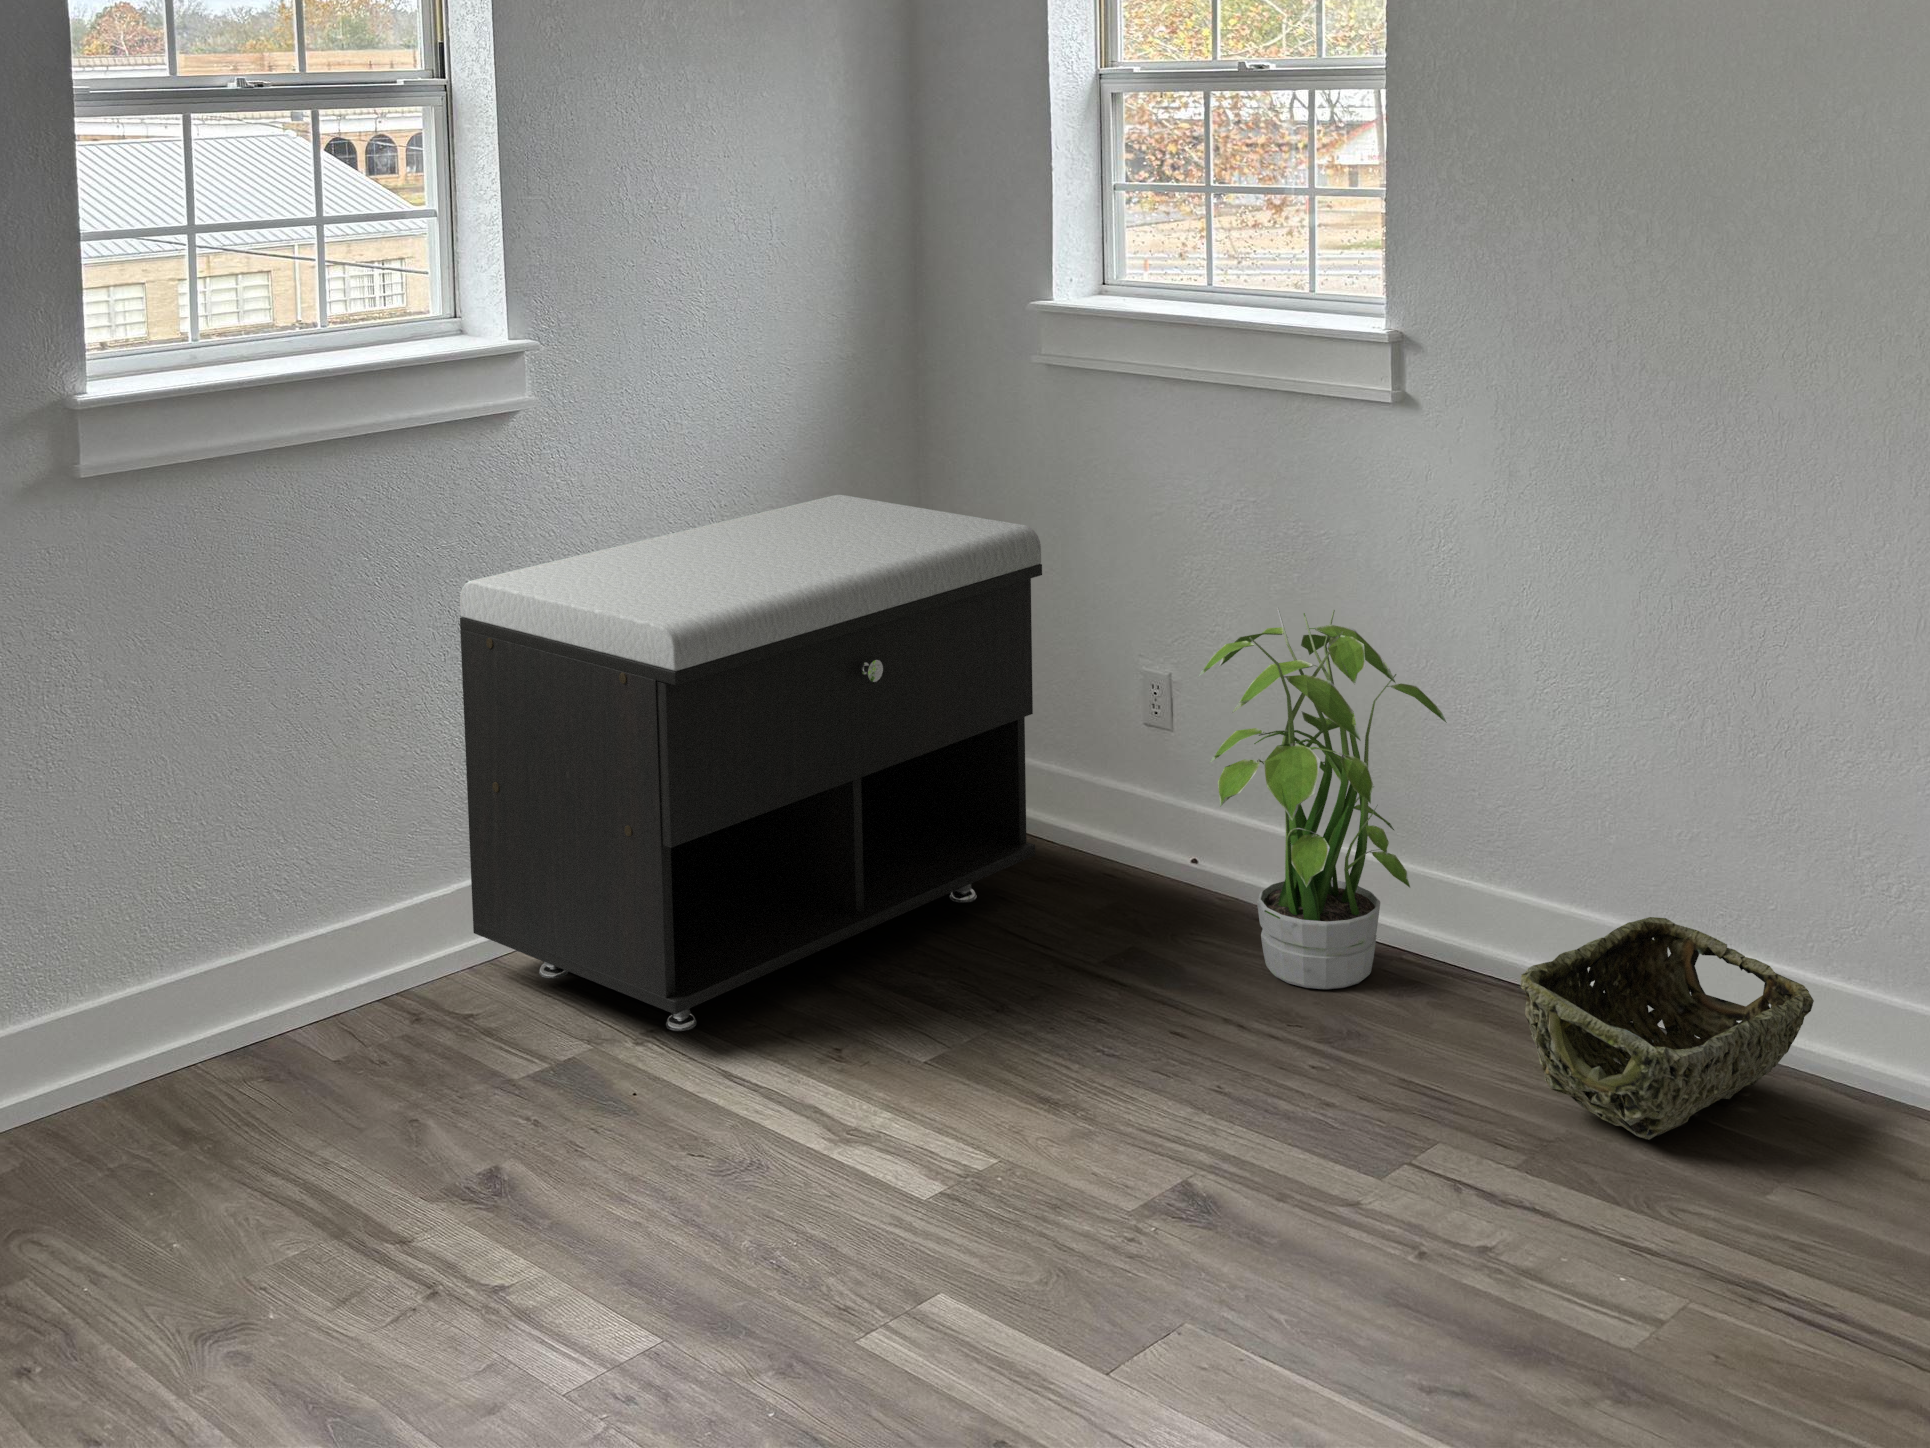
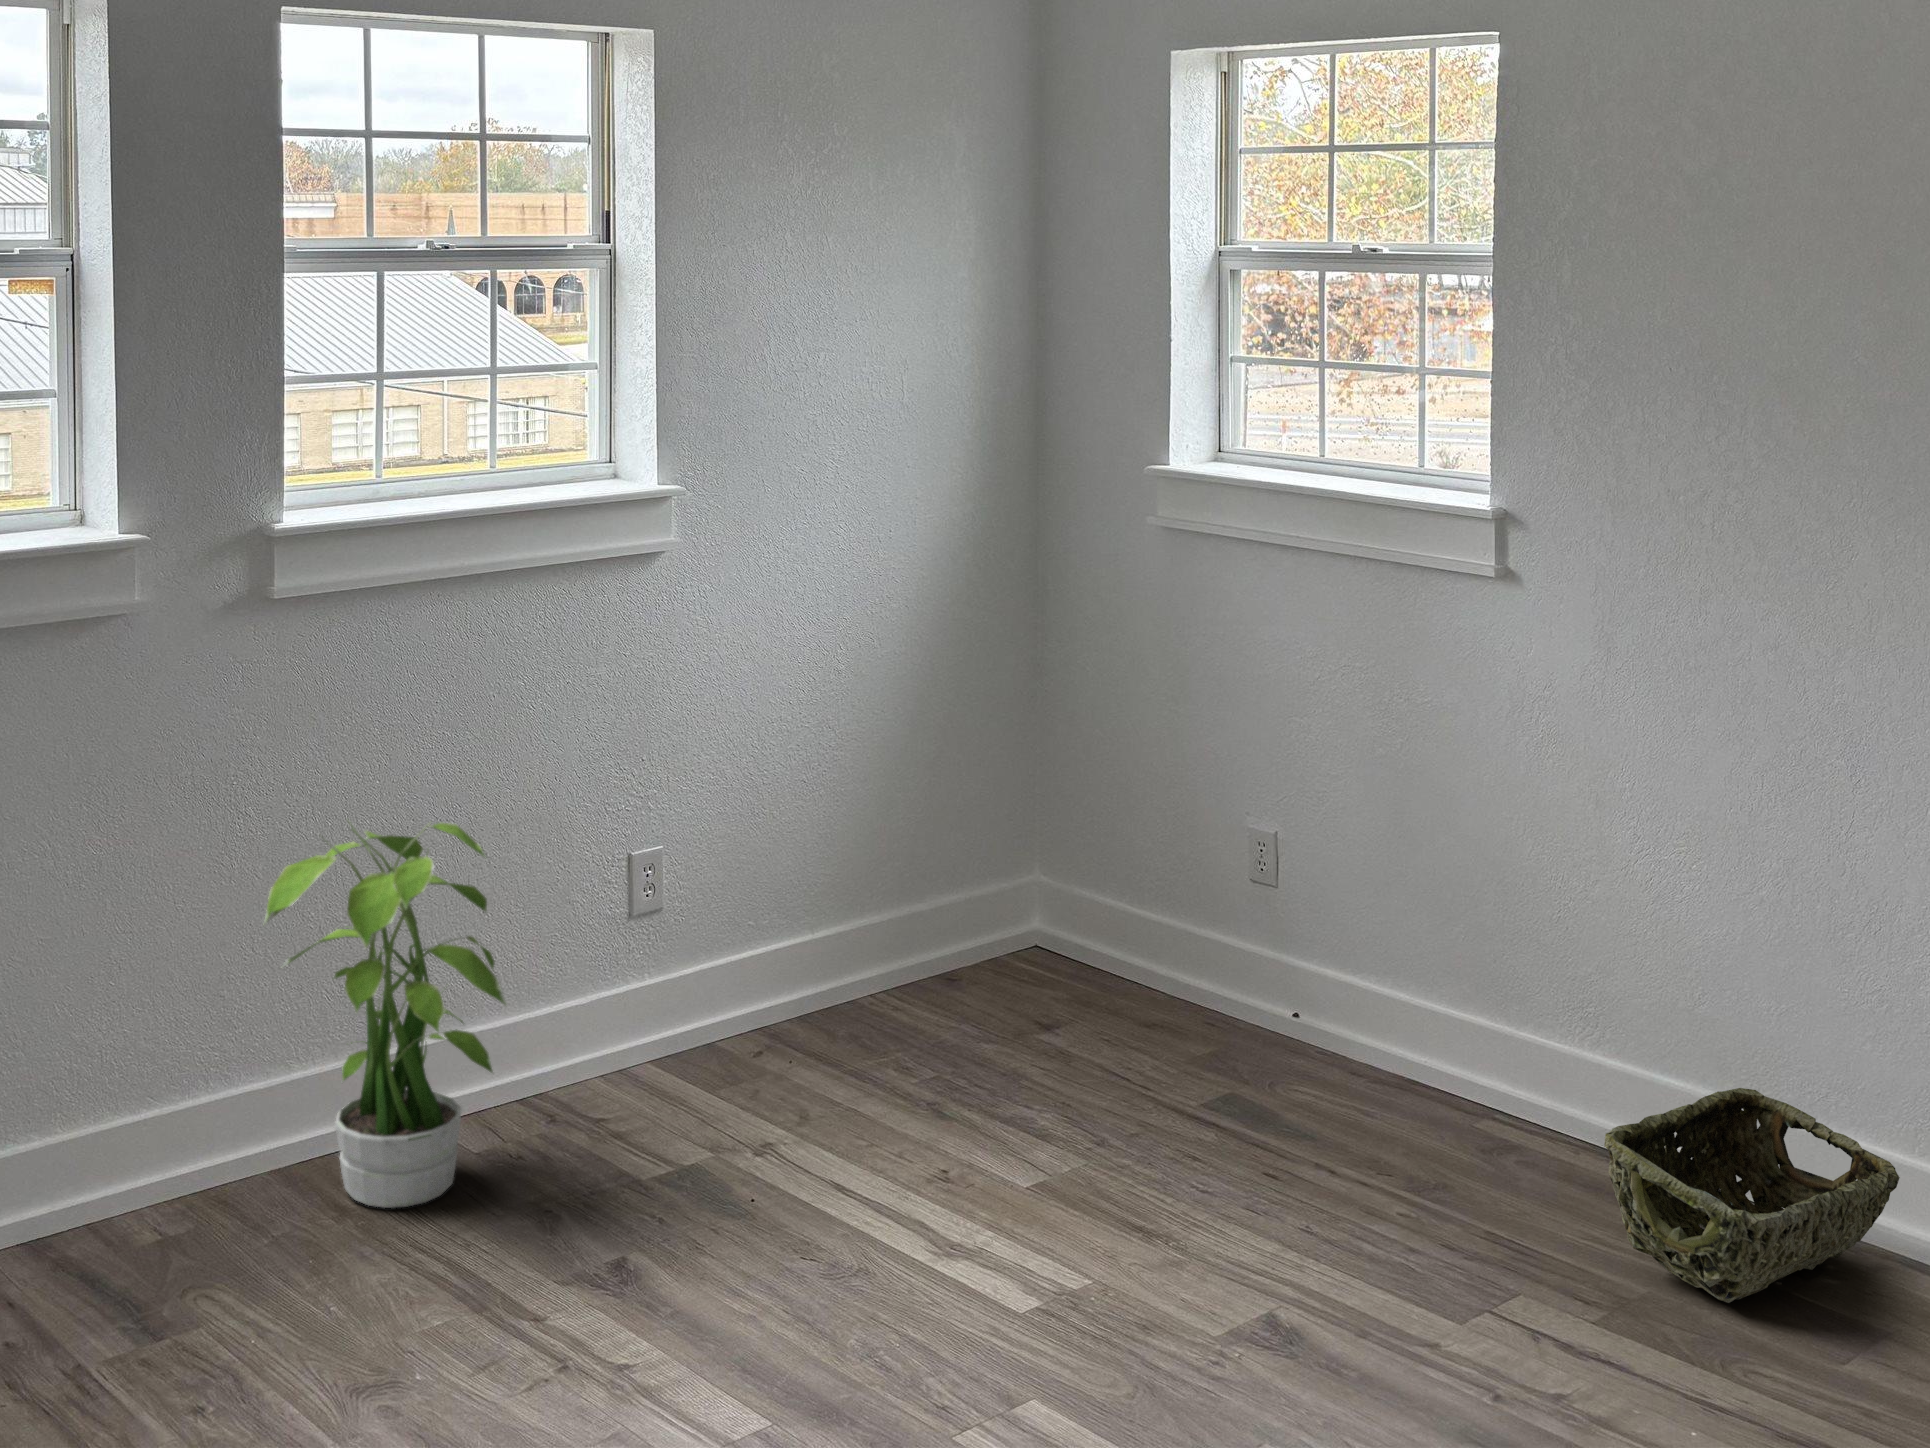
storage bench: present [460,495,1042,1031] -> none [604,644,1154,1147]
potted plant: present [1198,607,1447,989] -> present [263,823,506,1208]

